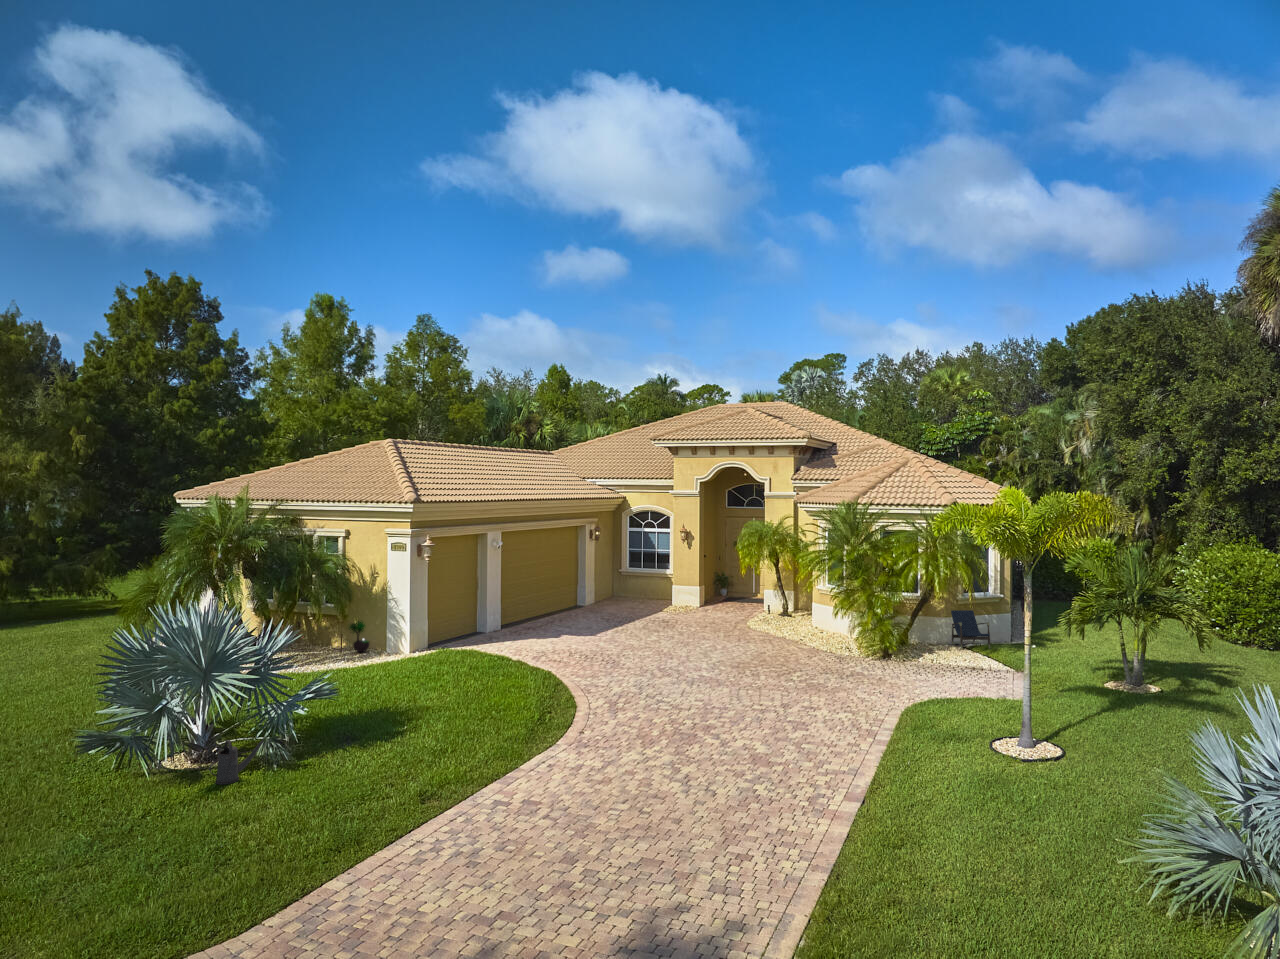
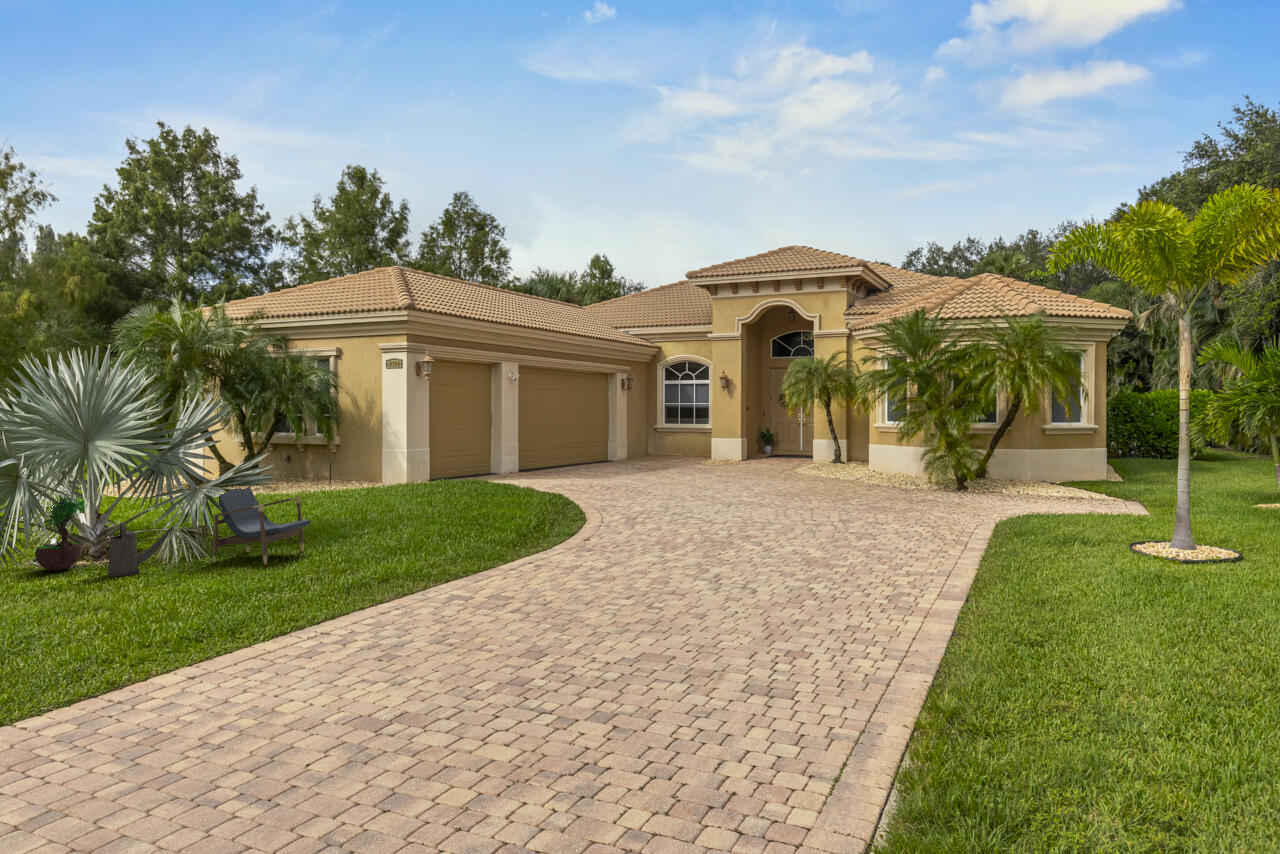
lounge chair: present [951,610,990,649] -> present [213,487,311,564]
potted tree: present [349,621,369,652] -> present [35,493,87,571]

